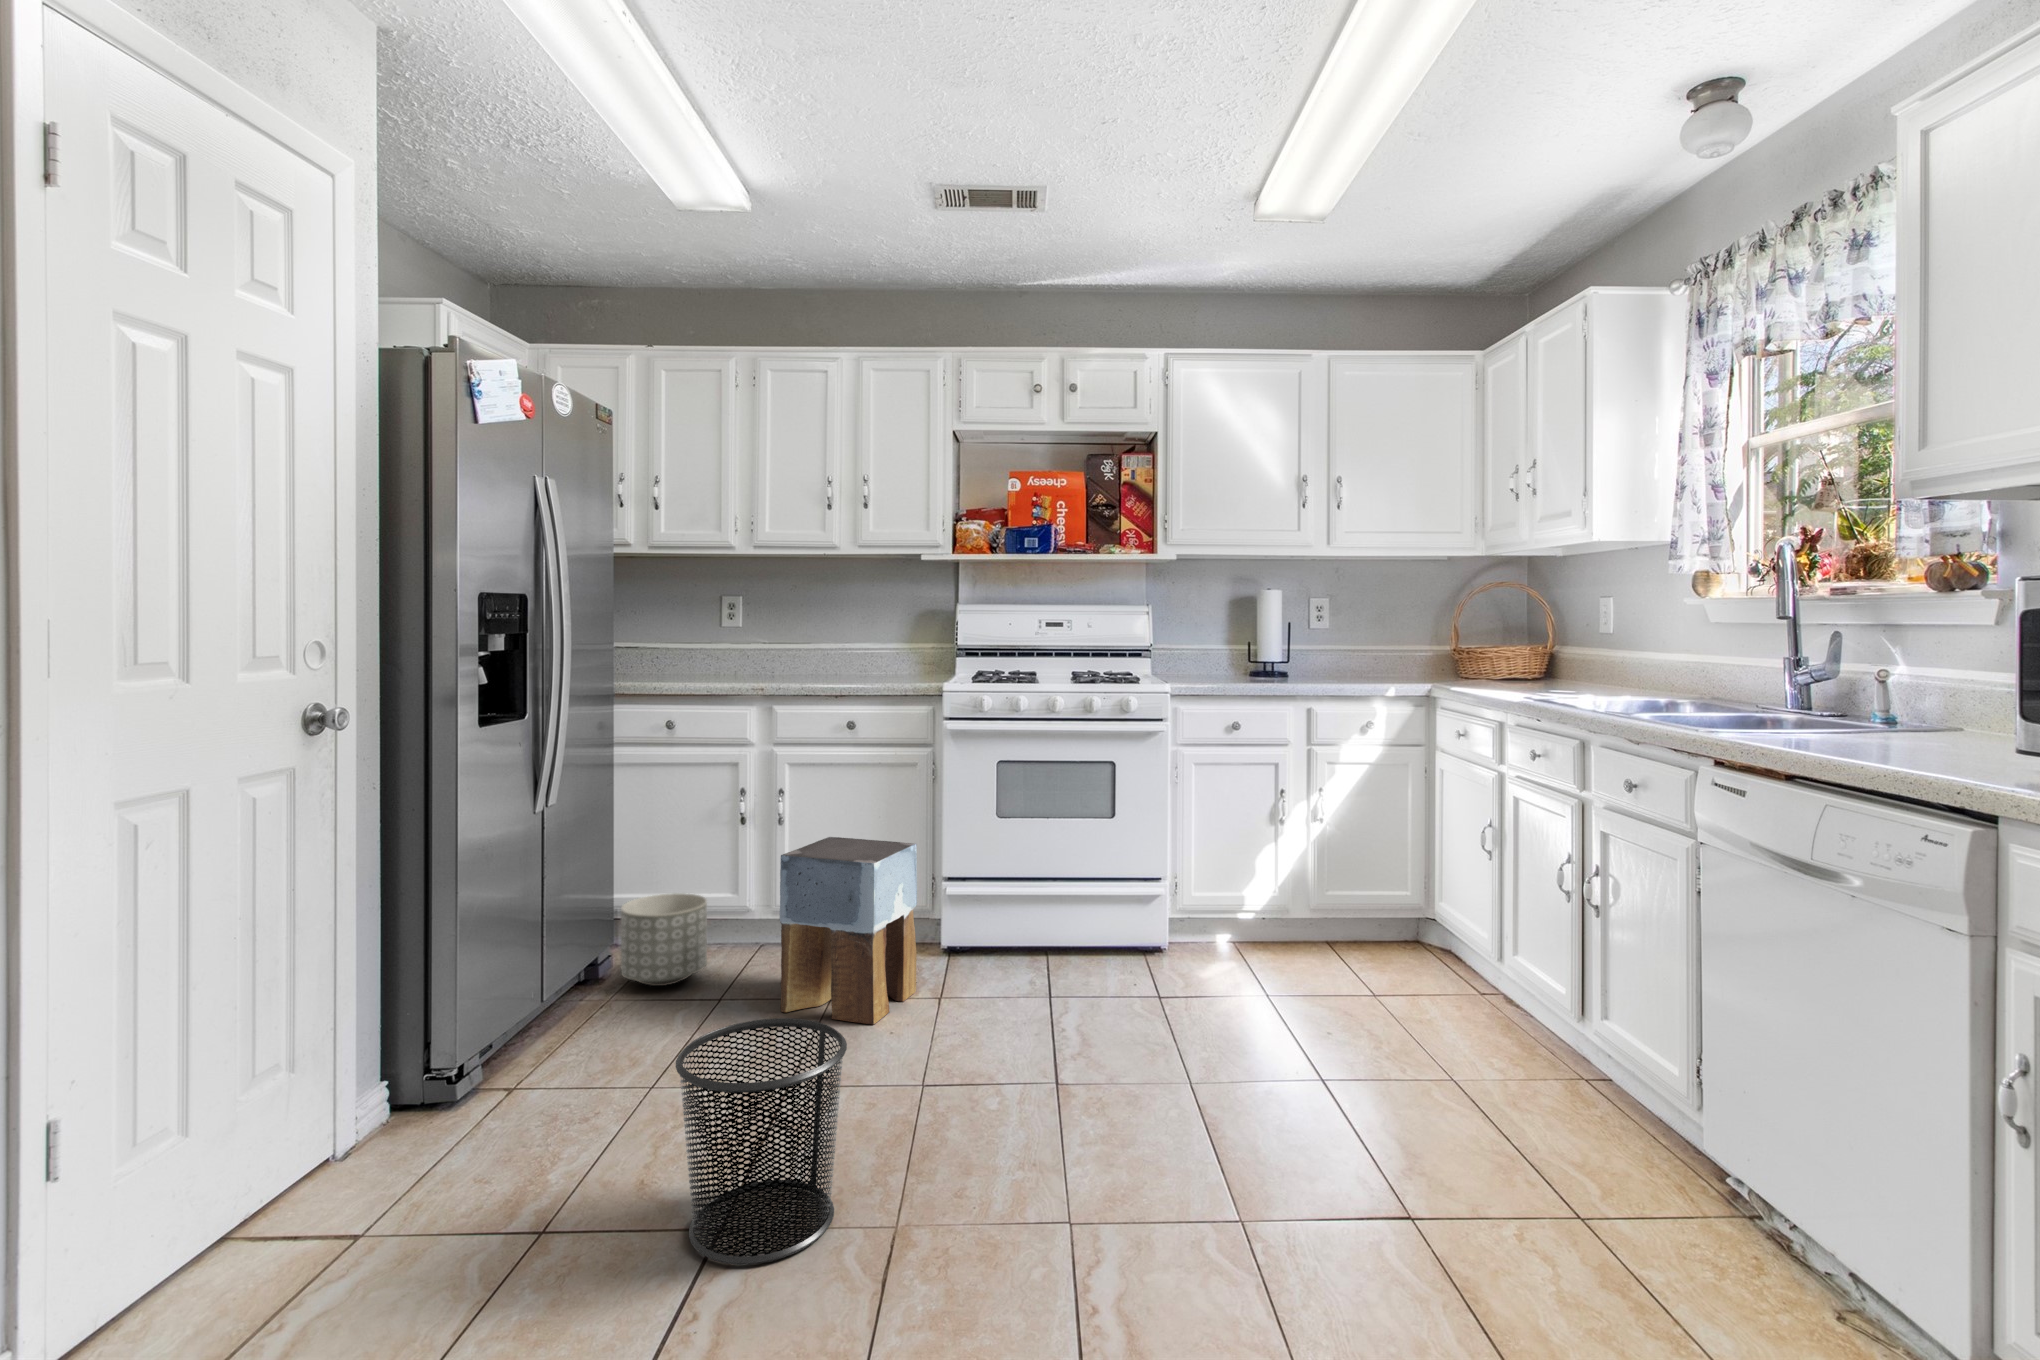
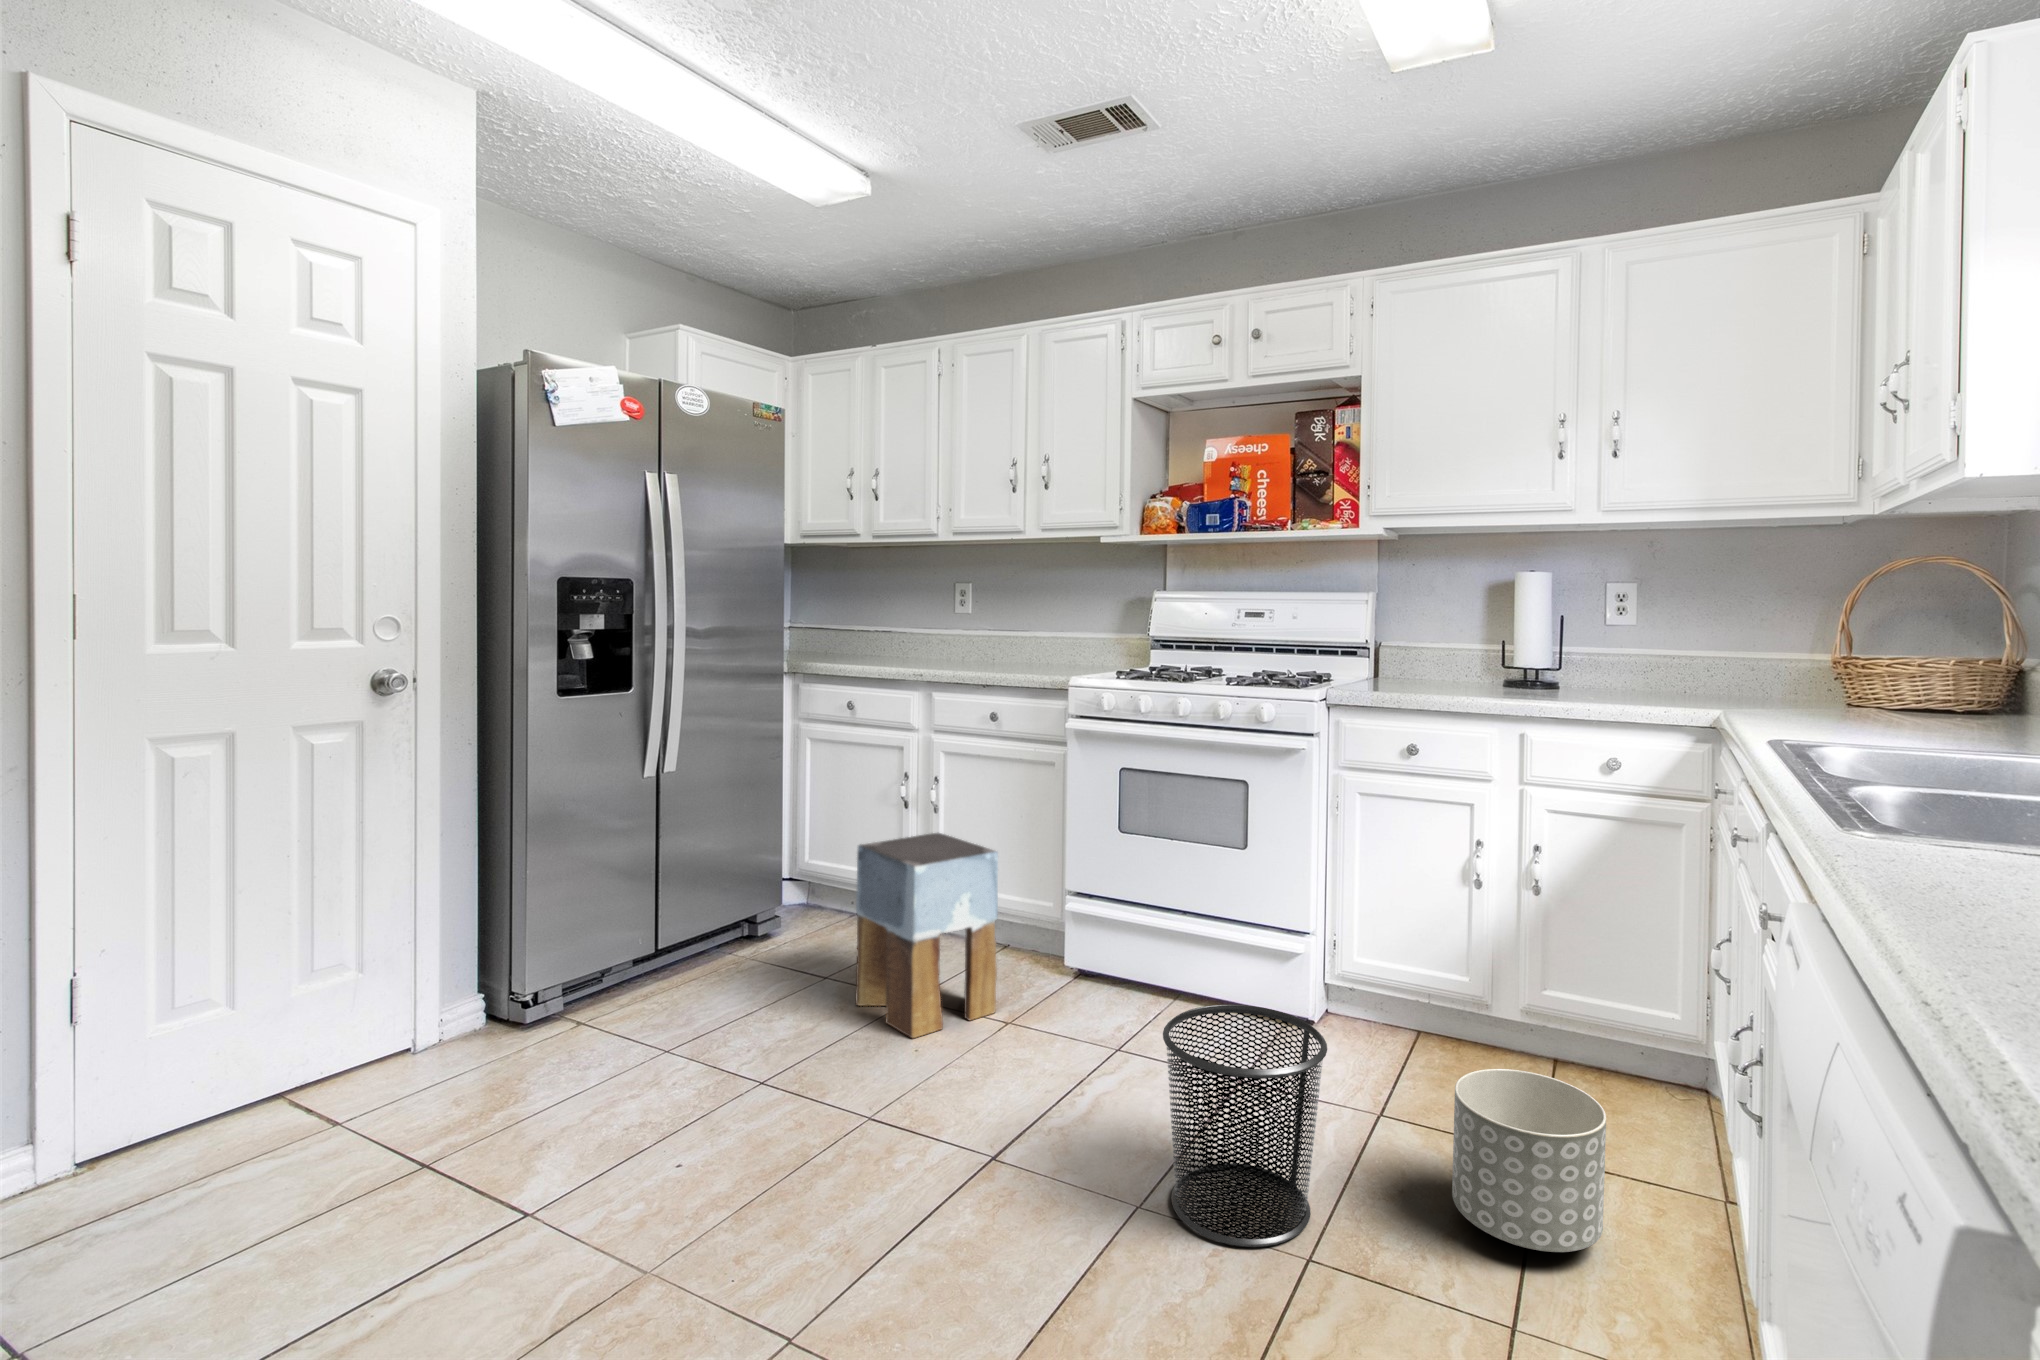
planter: present [621,893,707,986] -> present [1452,1069,1606,1252]
waste bin: present [675,1018,847,1265] -> present [1163,1004,1327,1247]

